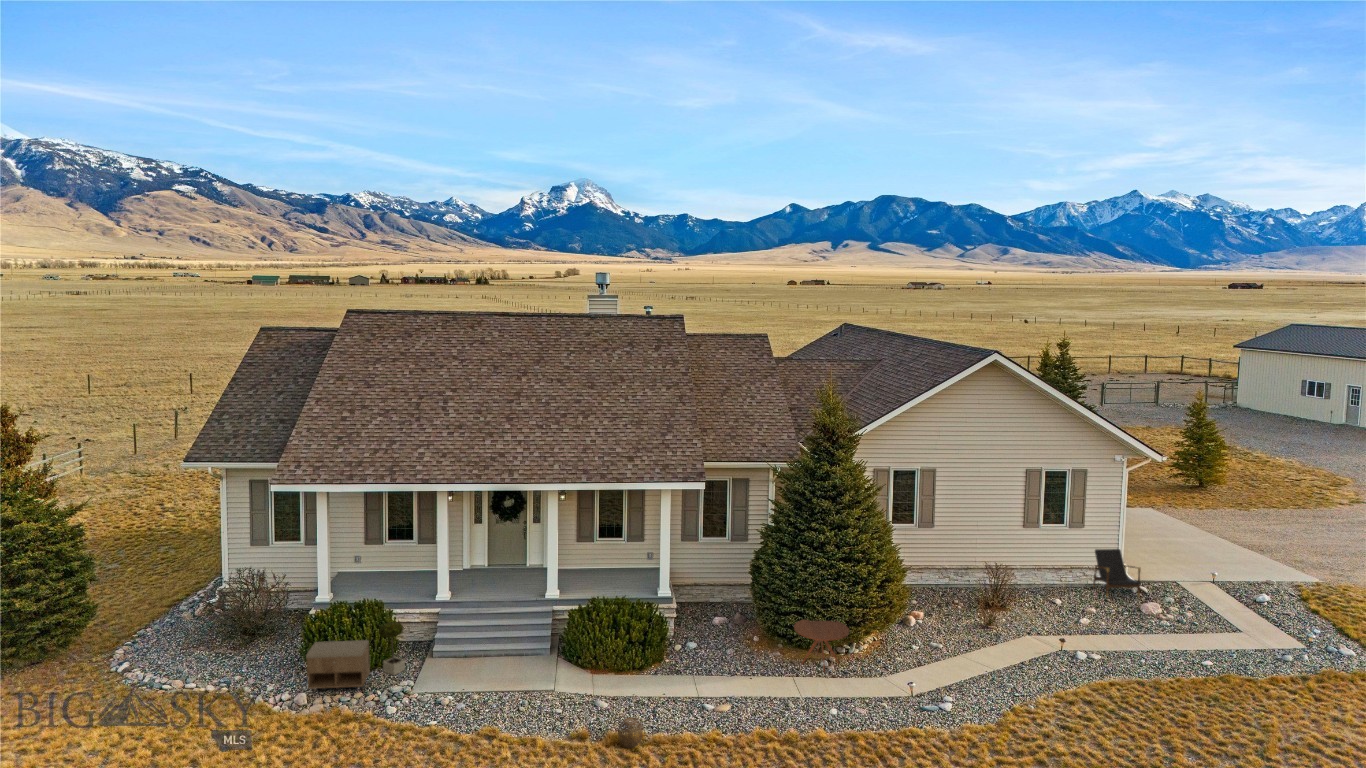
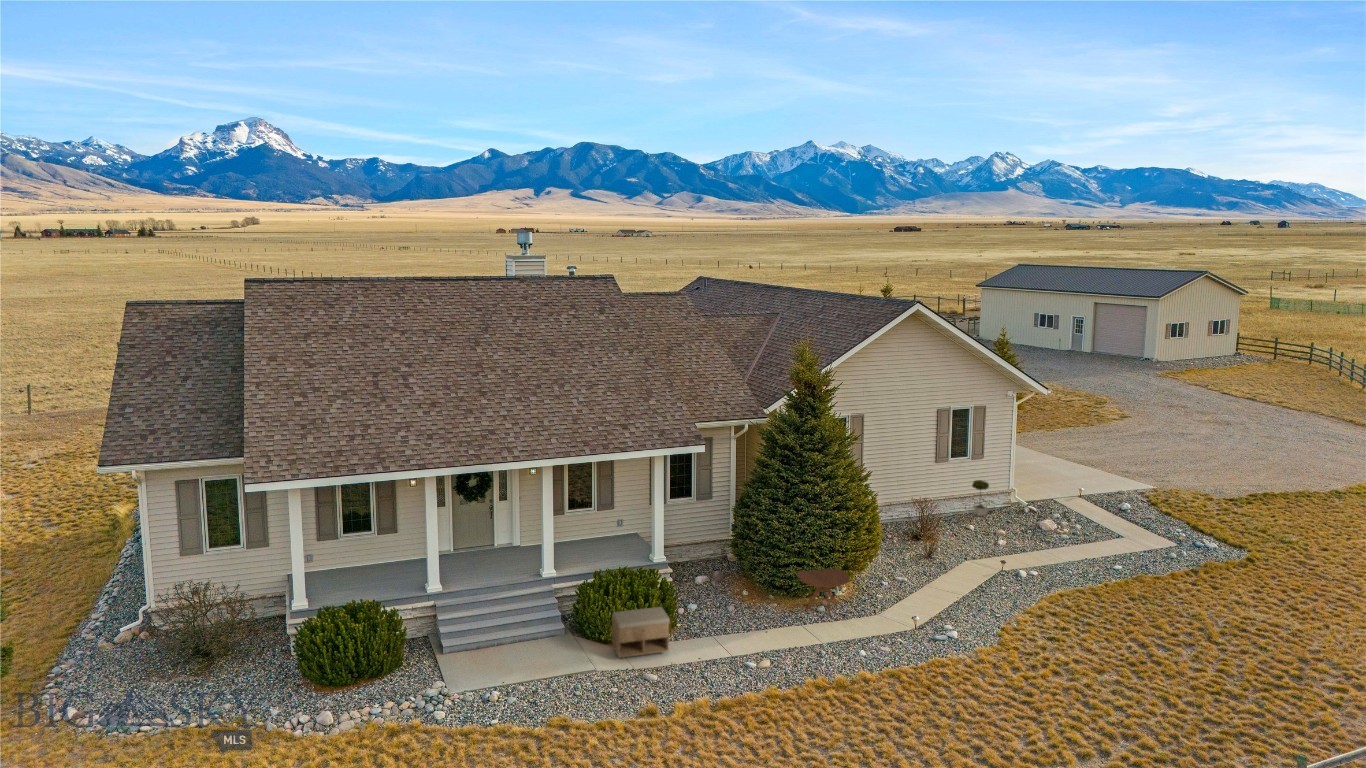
lounge chair: present [1093,549,1141,597] -> none [994,476,1036,519]
potted tree: present [379,623,405,675] -> present [972,480,989,516]
storage bench: present [306,640,370,691] -> present [612,607,670,659]
woven basket: present [618,717,643,748] -> none [694,685,718,715]

